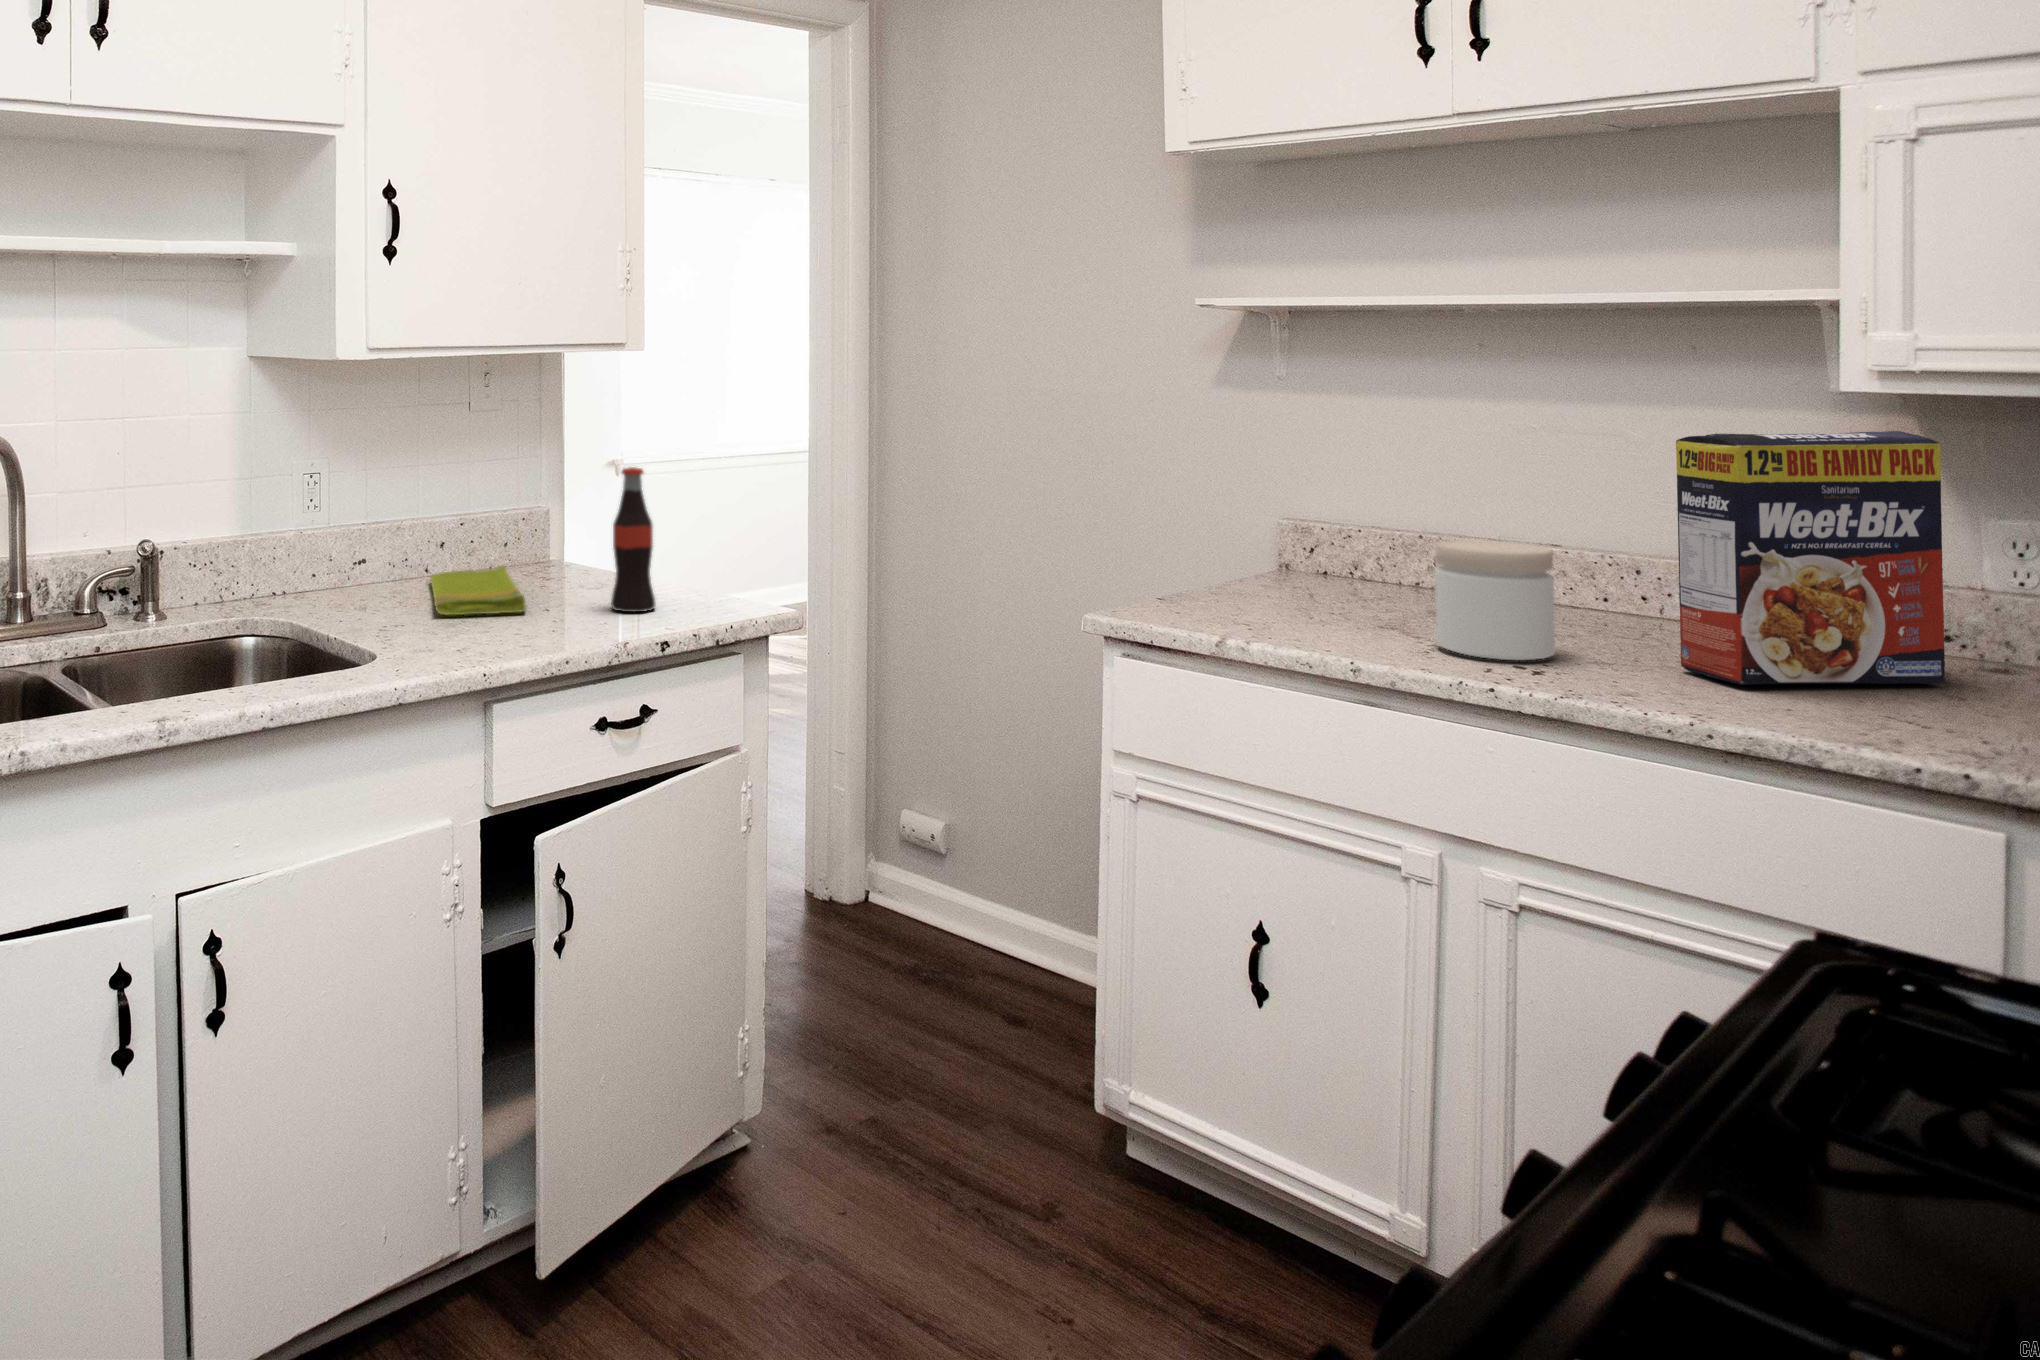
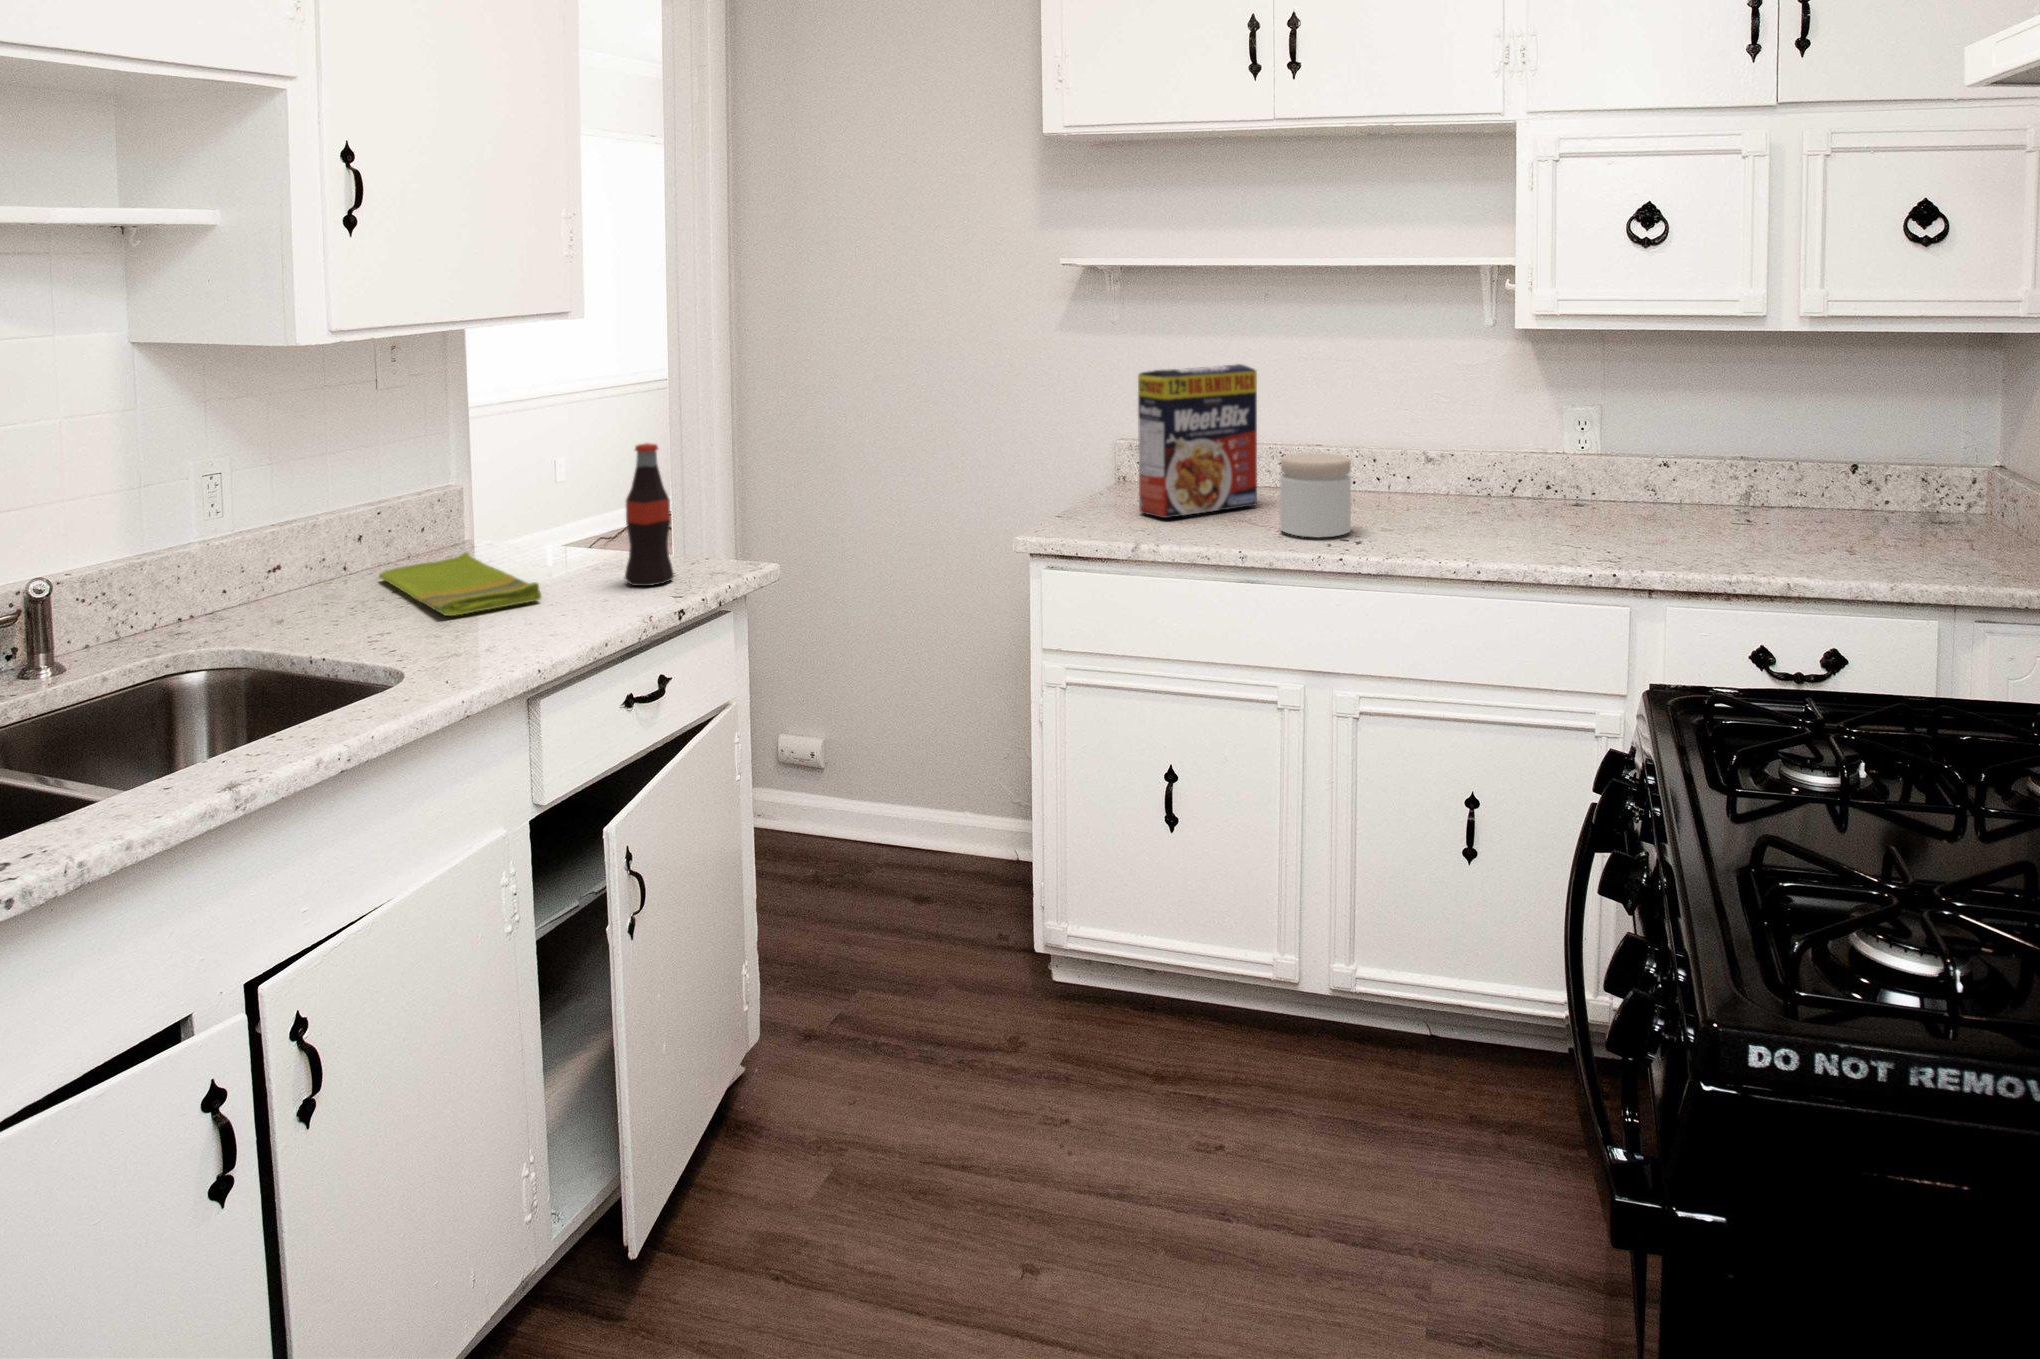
cereal box: present [1676,431,1945,685] -> present [1138,364,1257,518]

